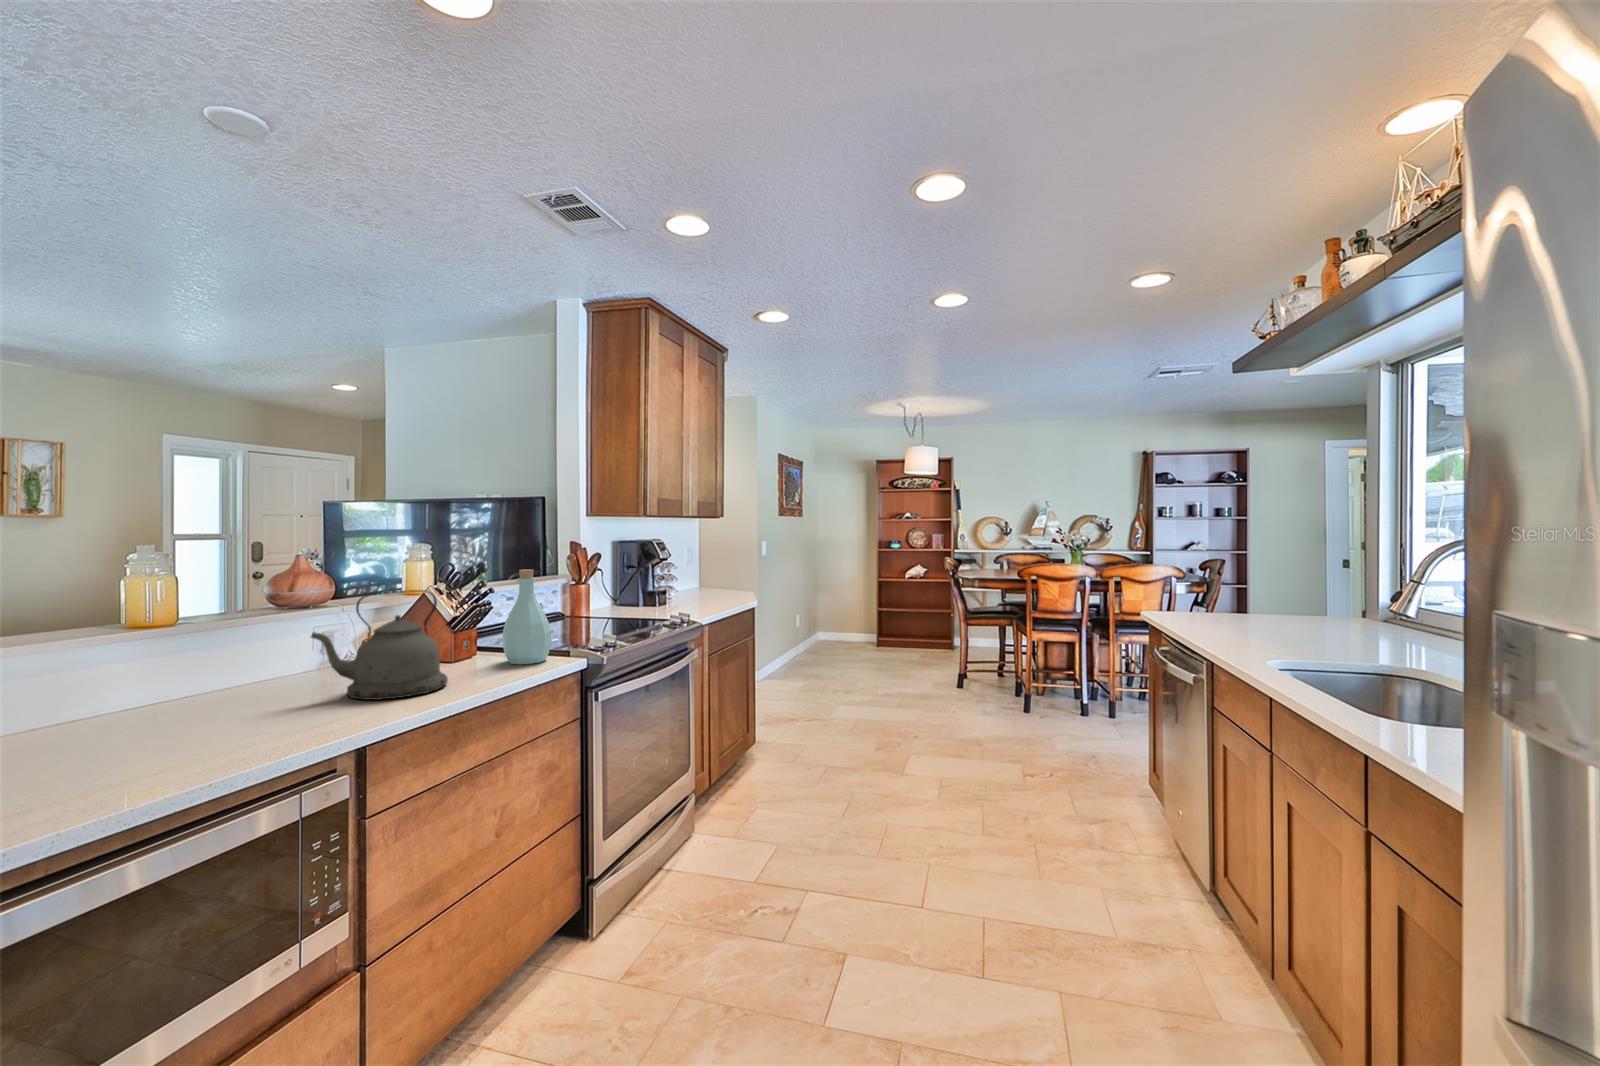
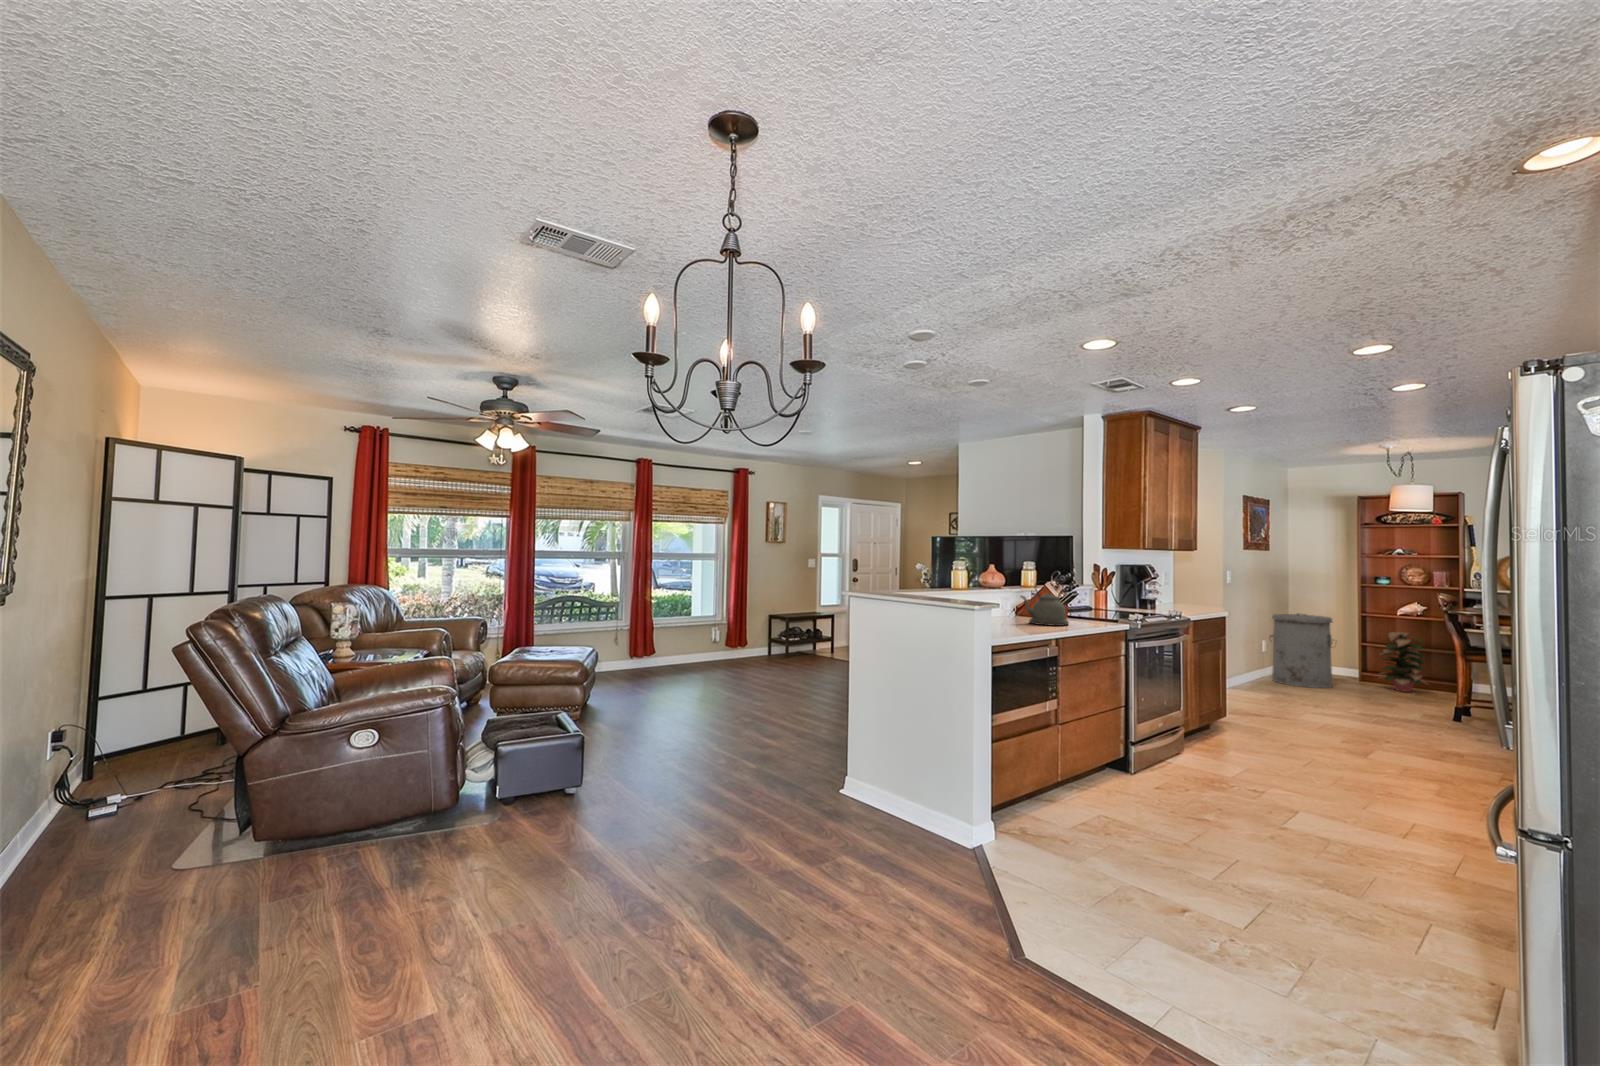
bottle: present [503,569,551,664] -> none [1083,576,1107,623]
trash can: none [803,583,861,661] -> present [1270,614,1332,688]
decorative plant: none [889,595,932,653] -> present [1380,632,1425,692]

